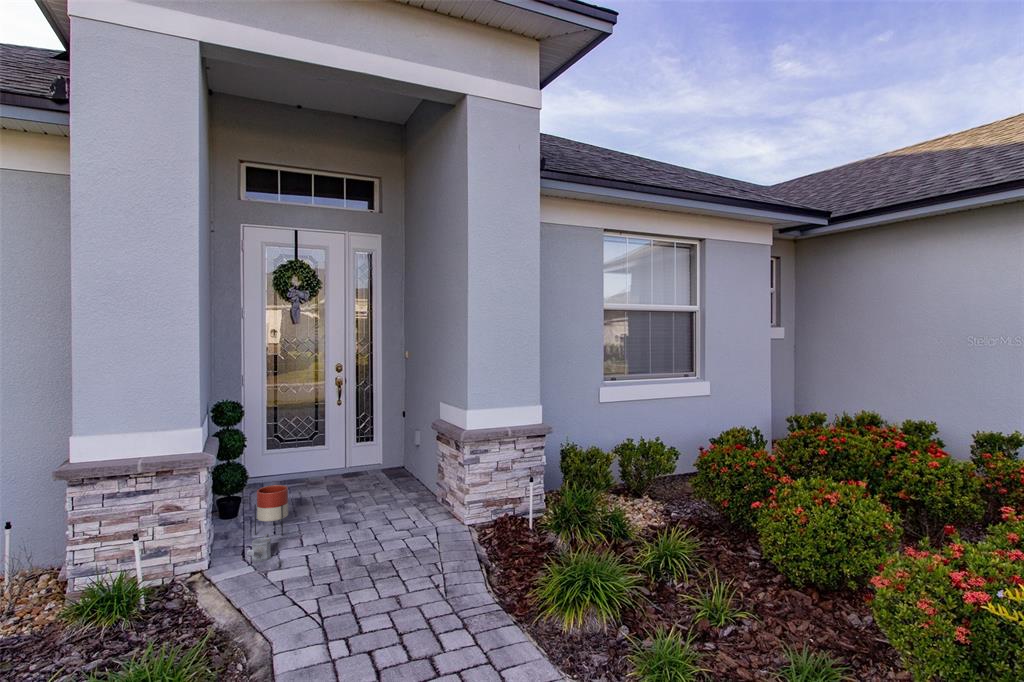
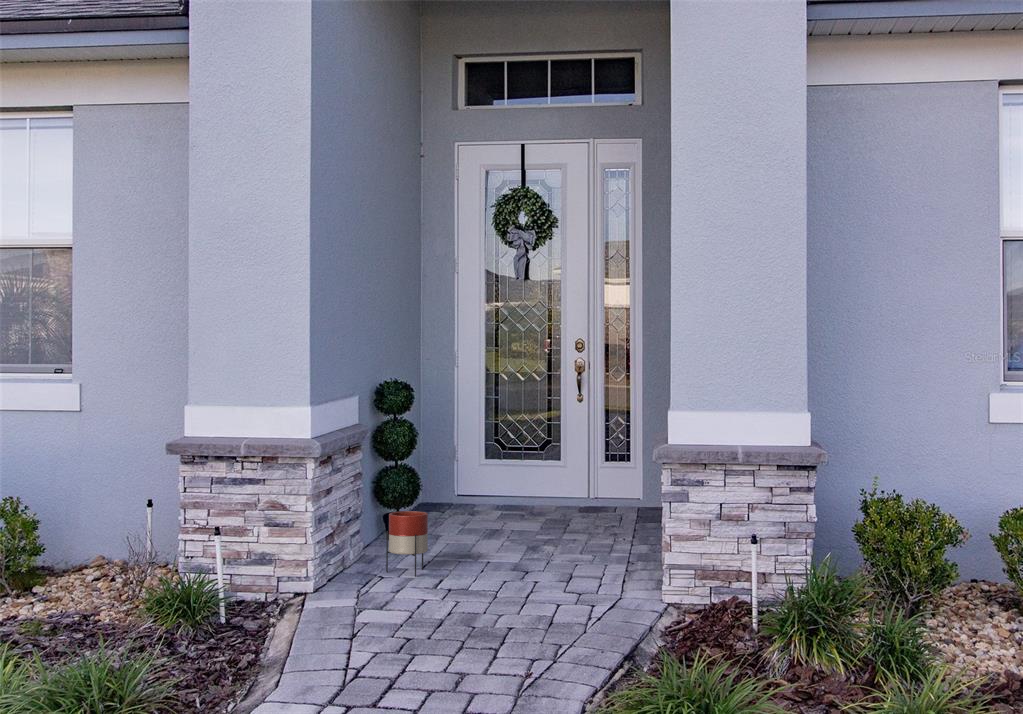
watering can: present [247,534,271,562] -> none [352,563,390,593]

